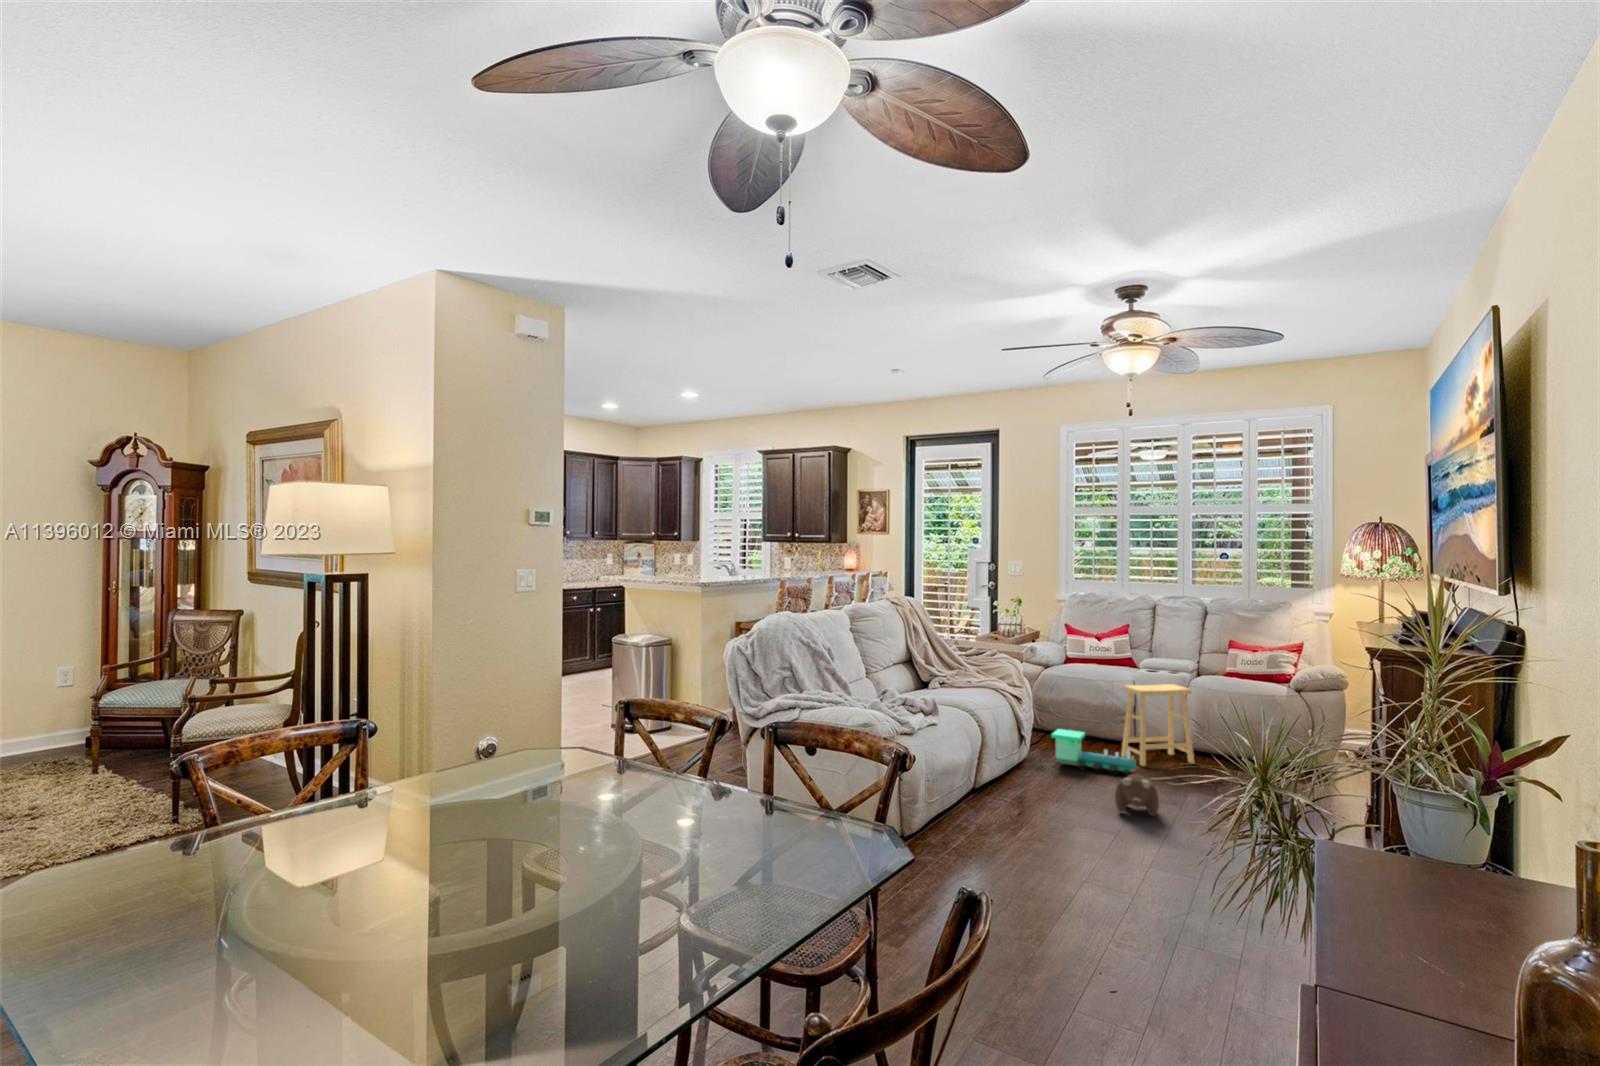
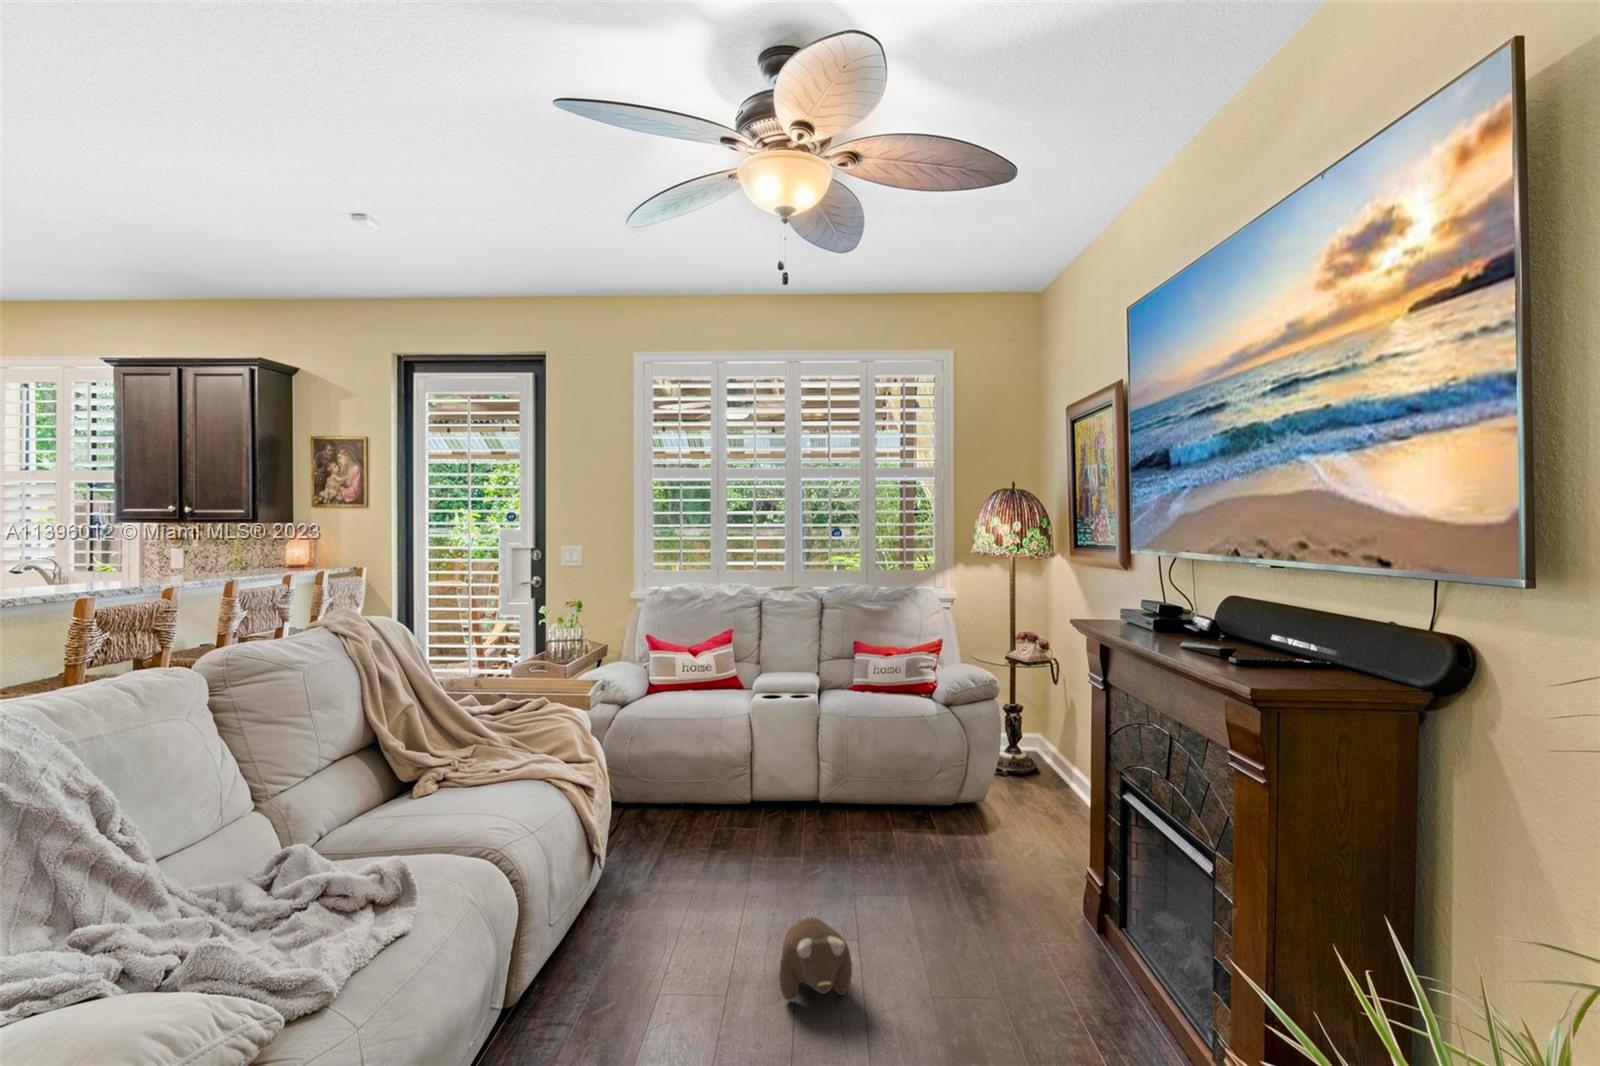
footstool: present [1121,684,1194,766] -> none [742,716,841,855]
toy train: present [1052,729,1136,775] -> none [645,820,778,888]

